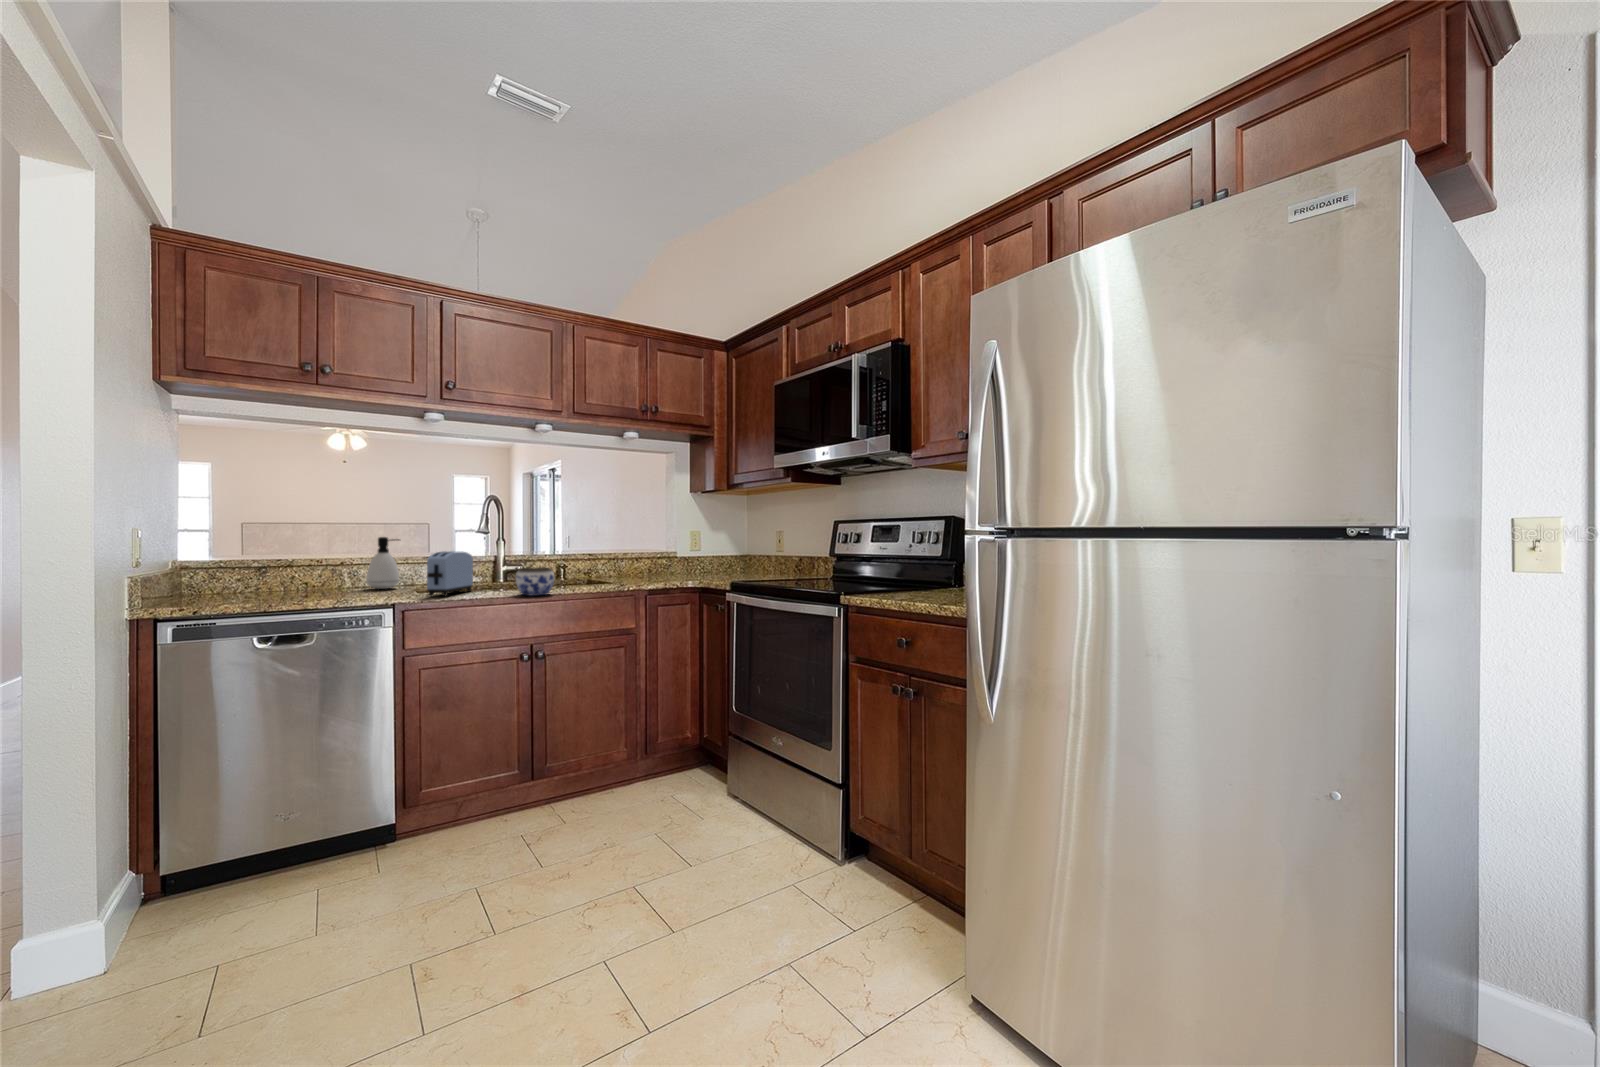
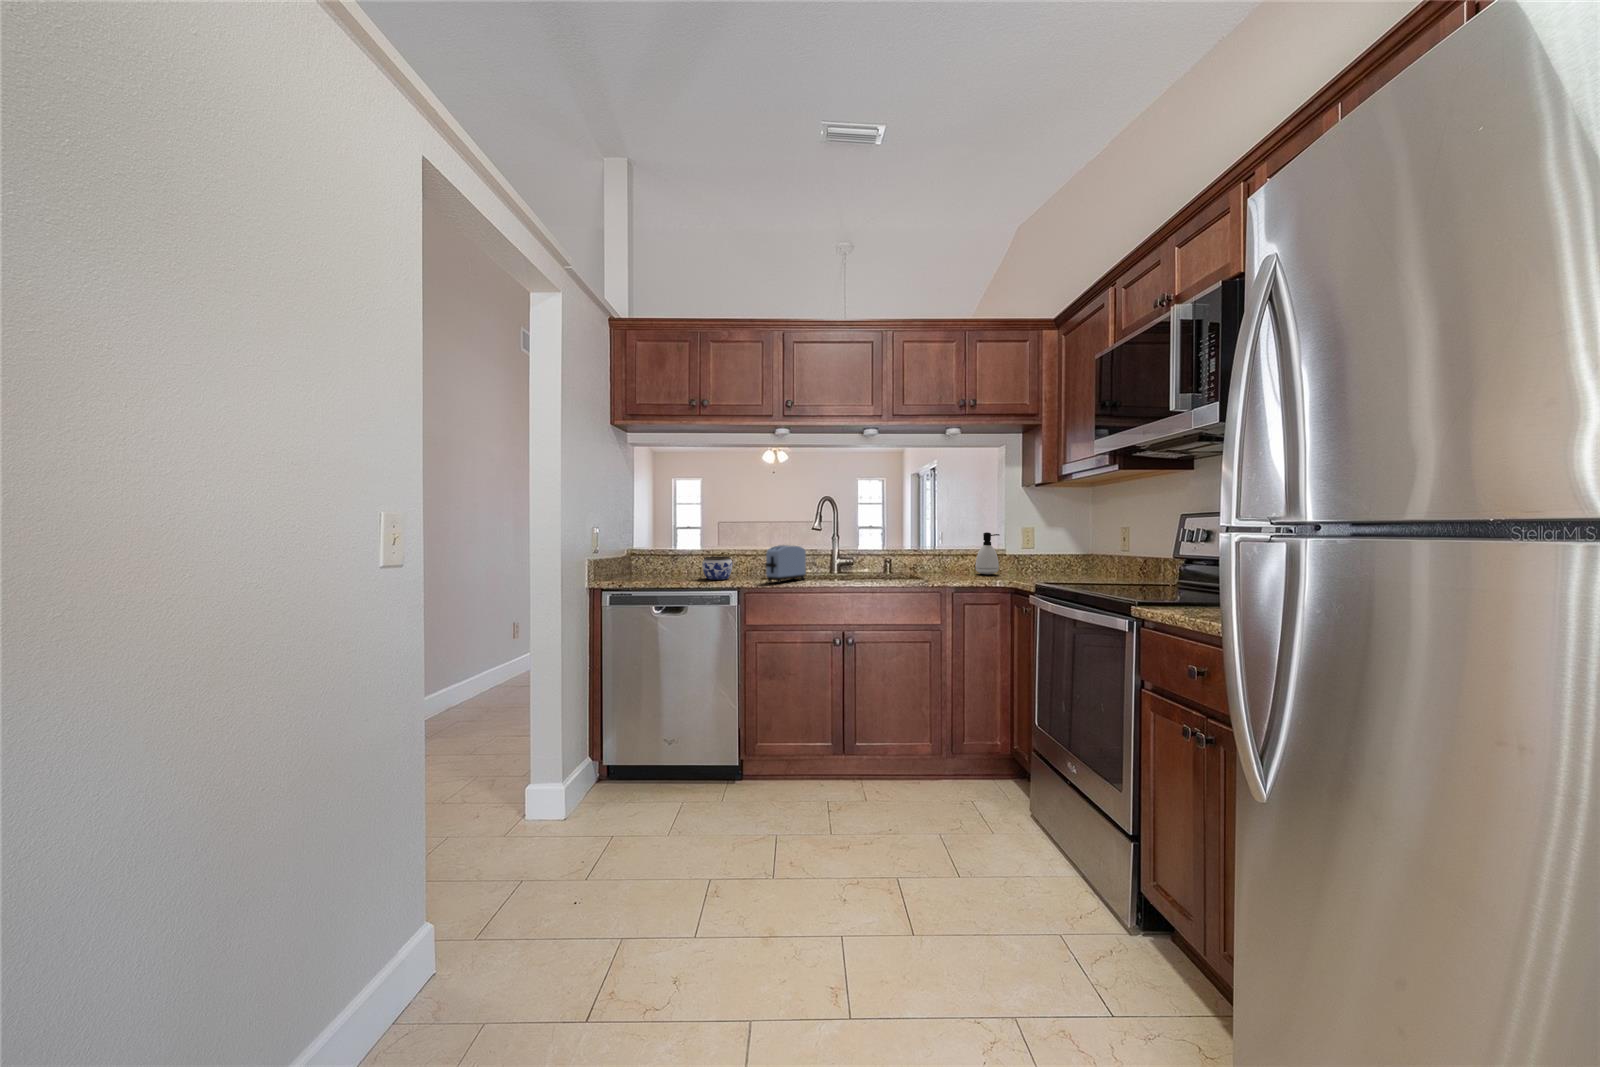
soap dispenser: present [366,537,399,589] -> present [975,532,999,574]
jar: present [516,567,555,596] -> present [702,556,733,580]

